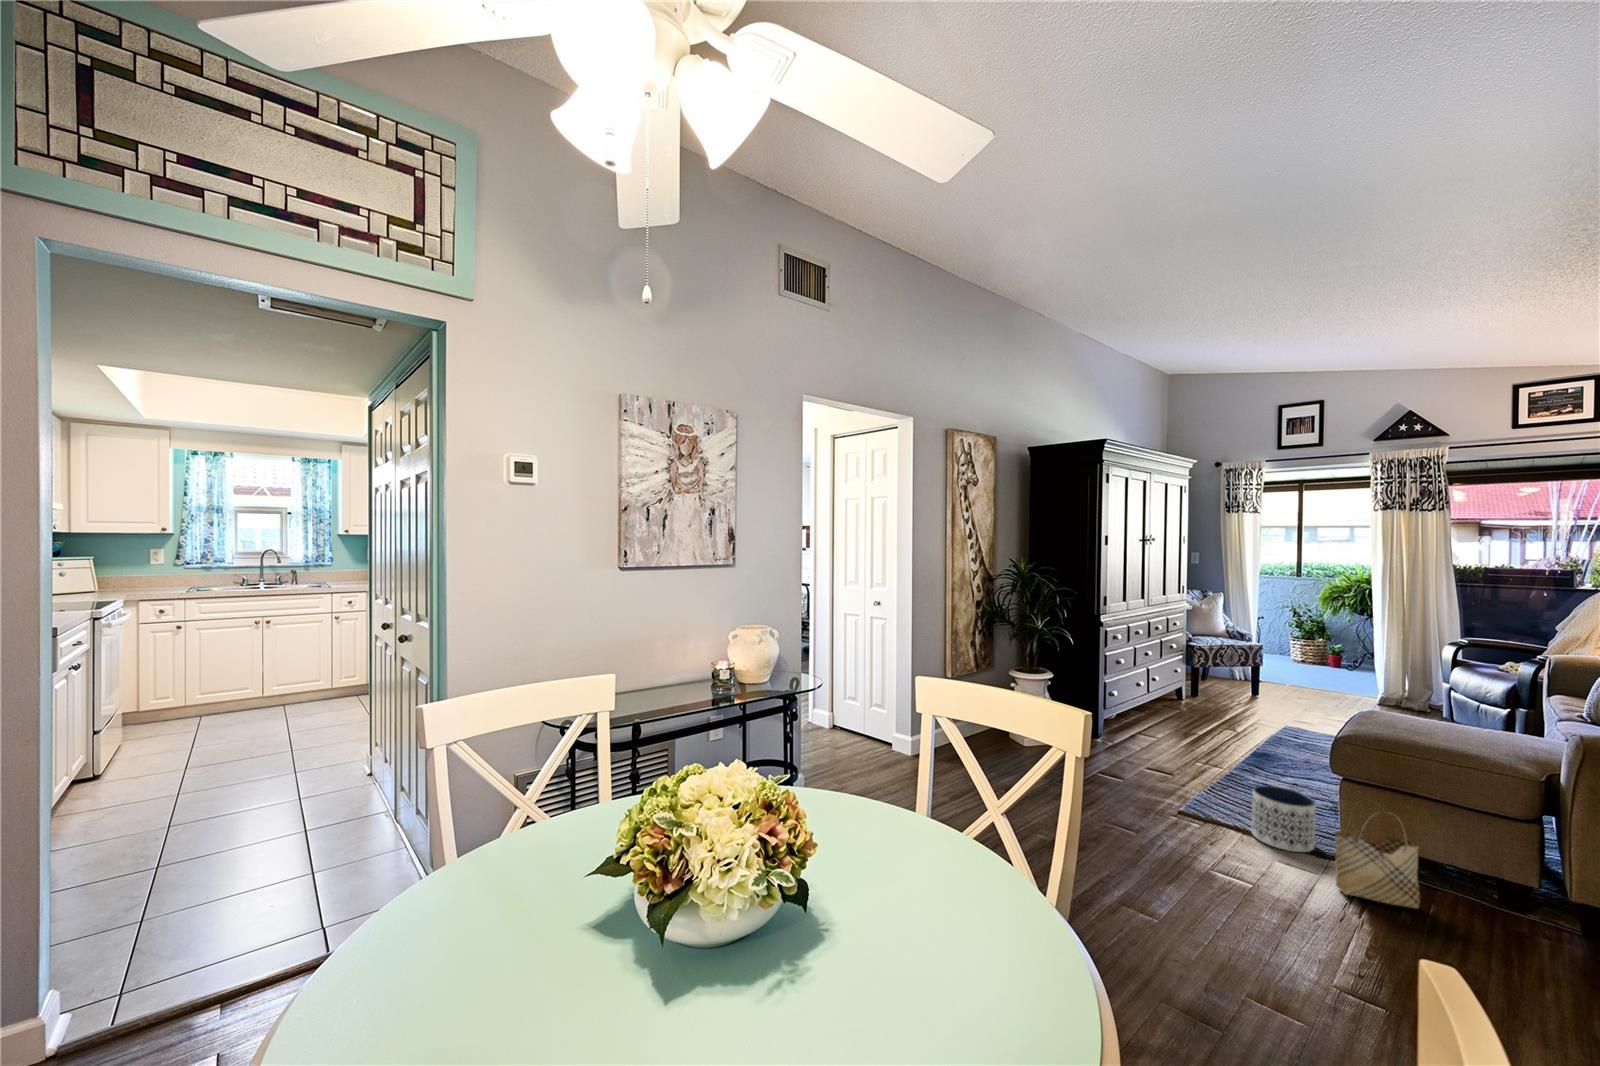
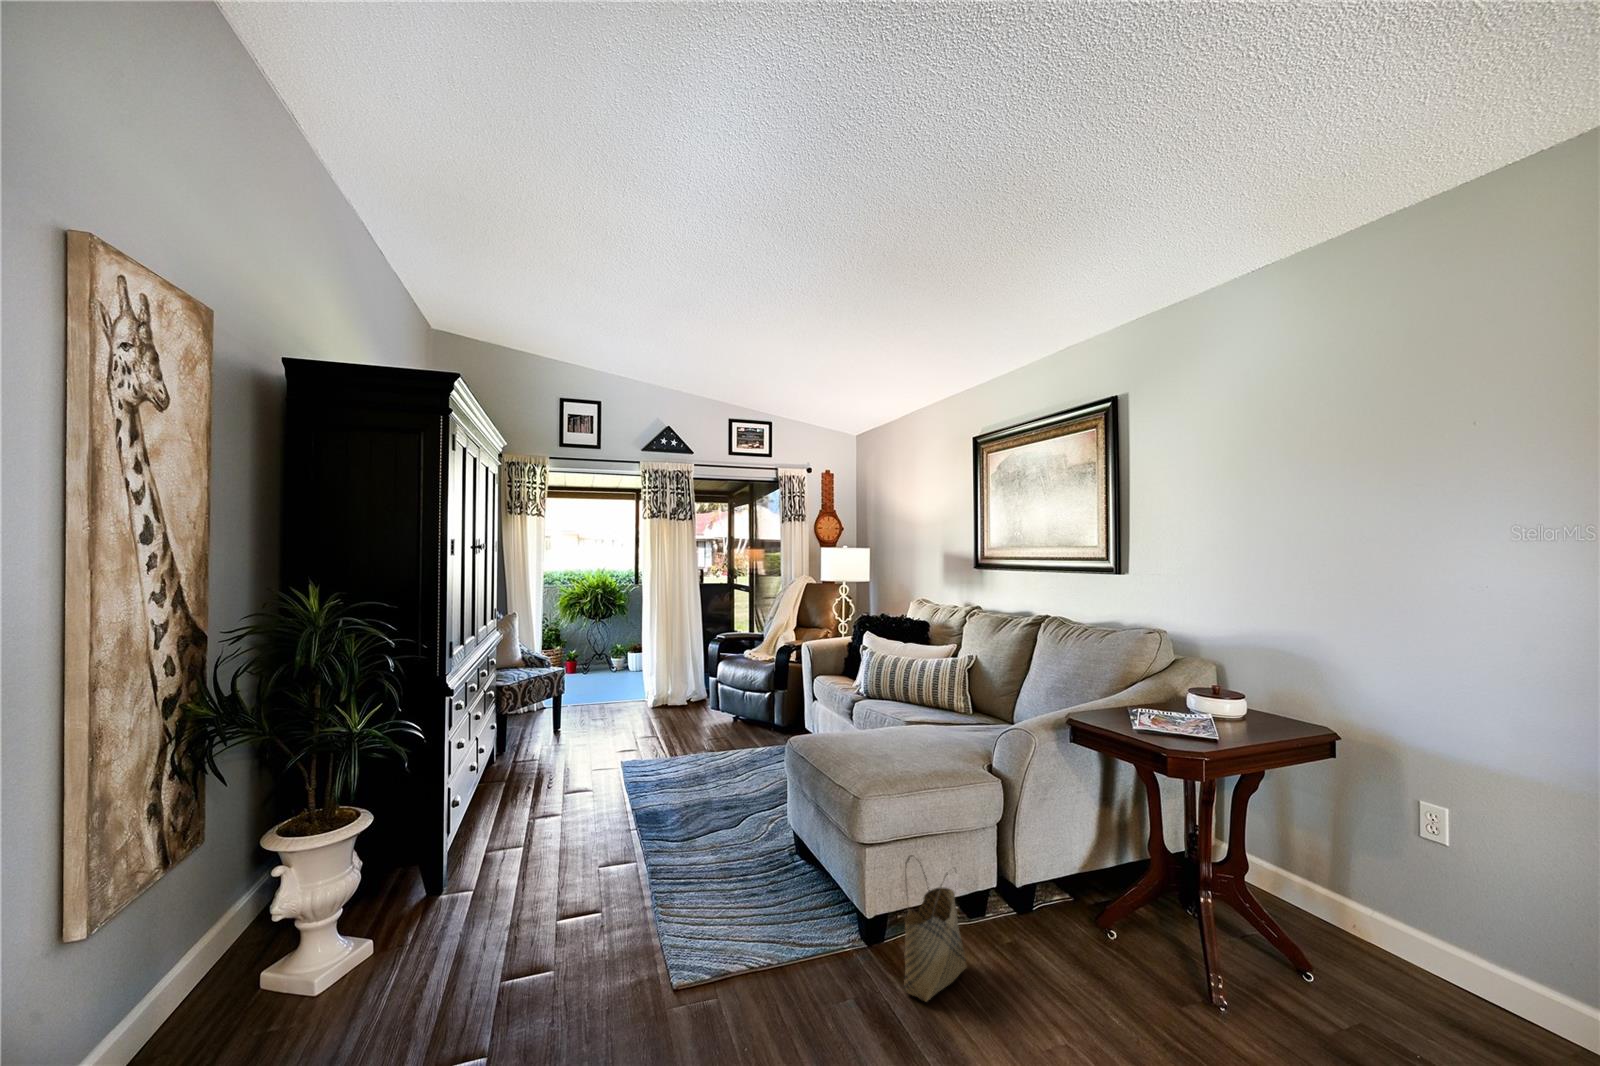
planter: present [1251,786,1316,852] -> none [758,869,827,970]

